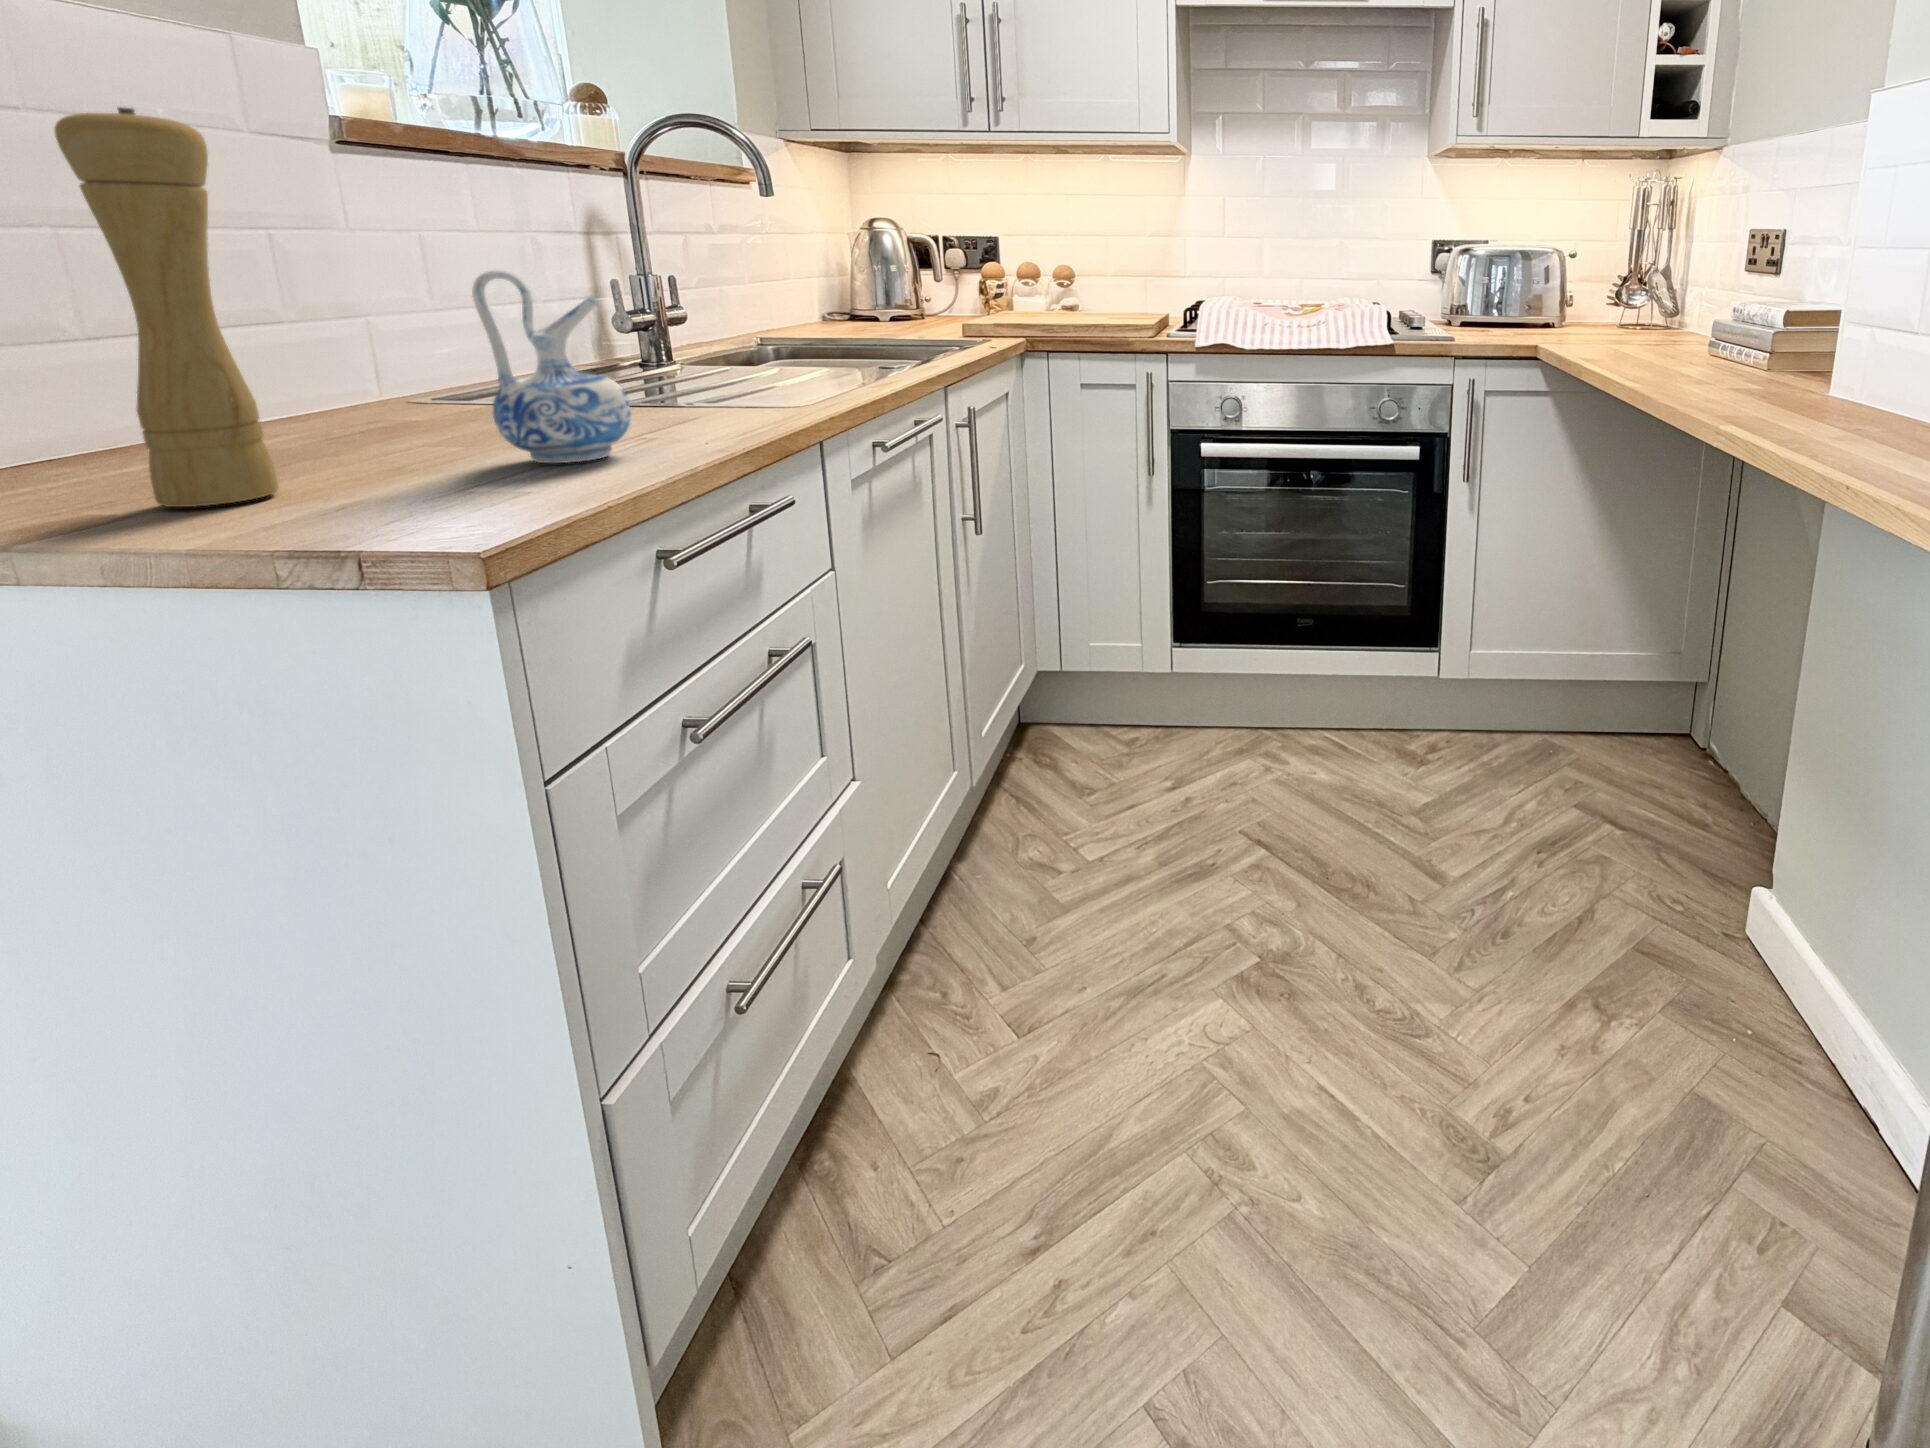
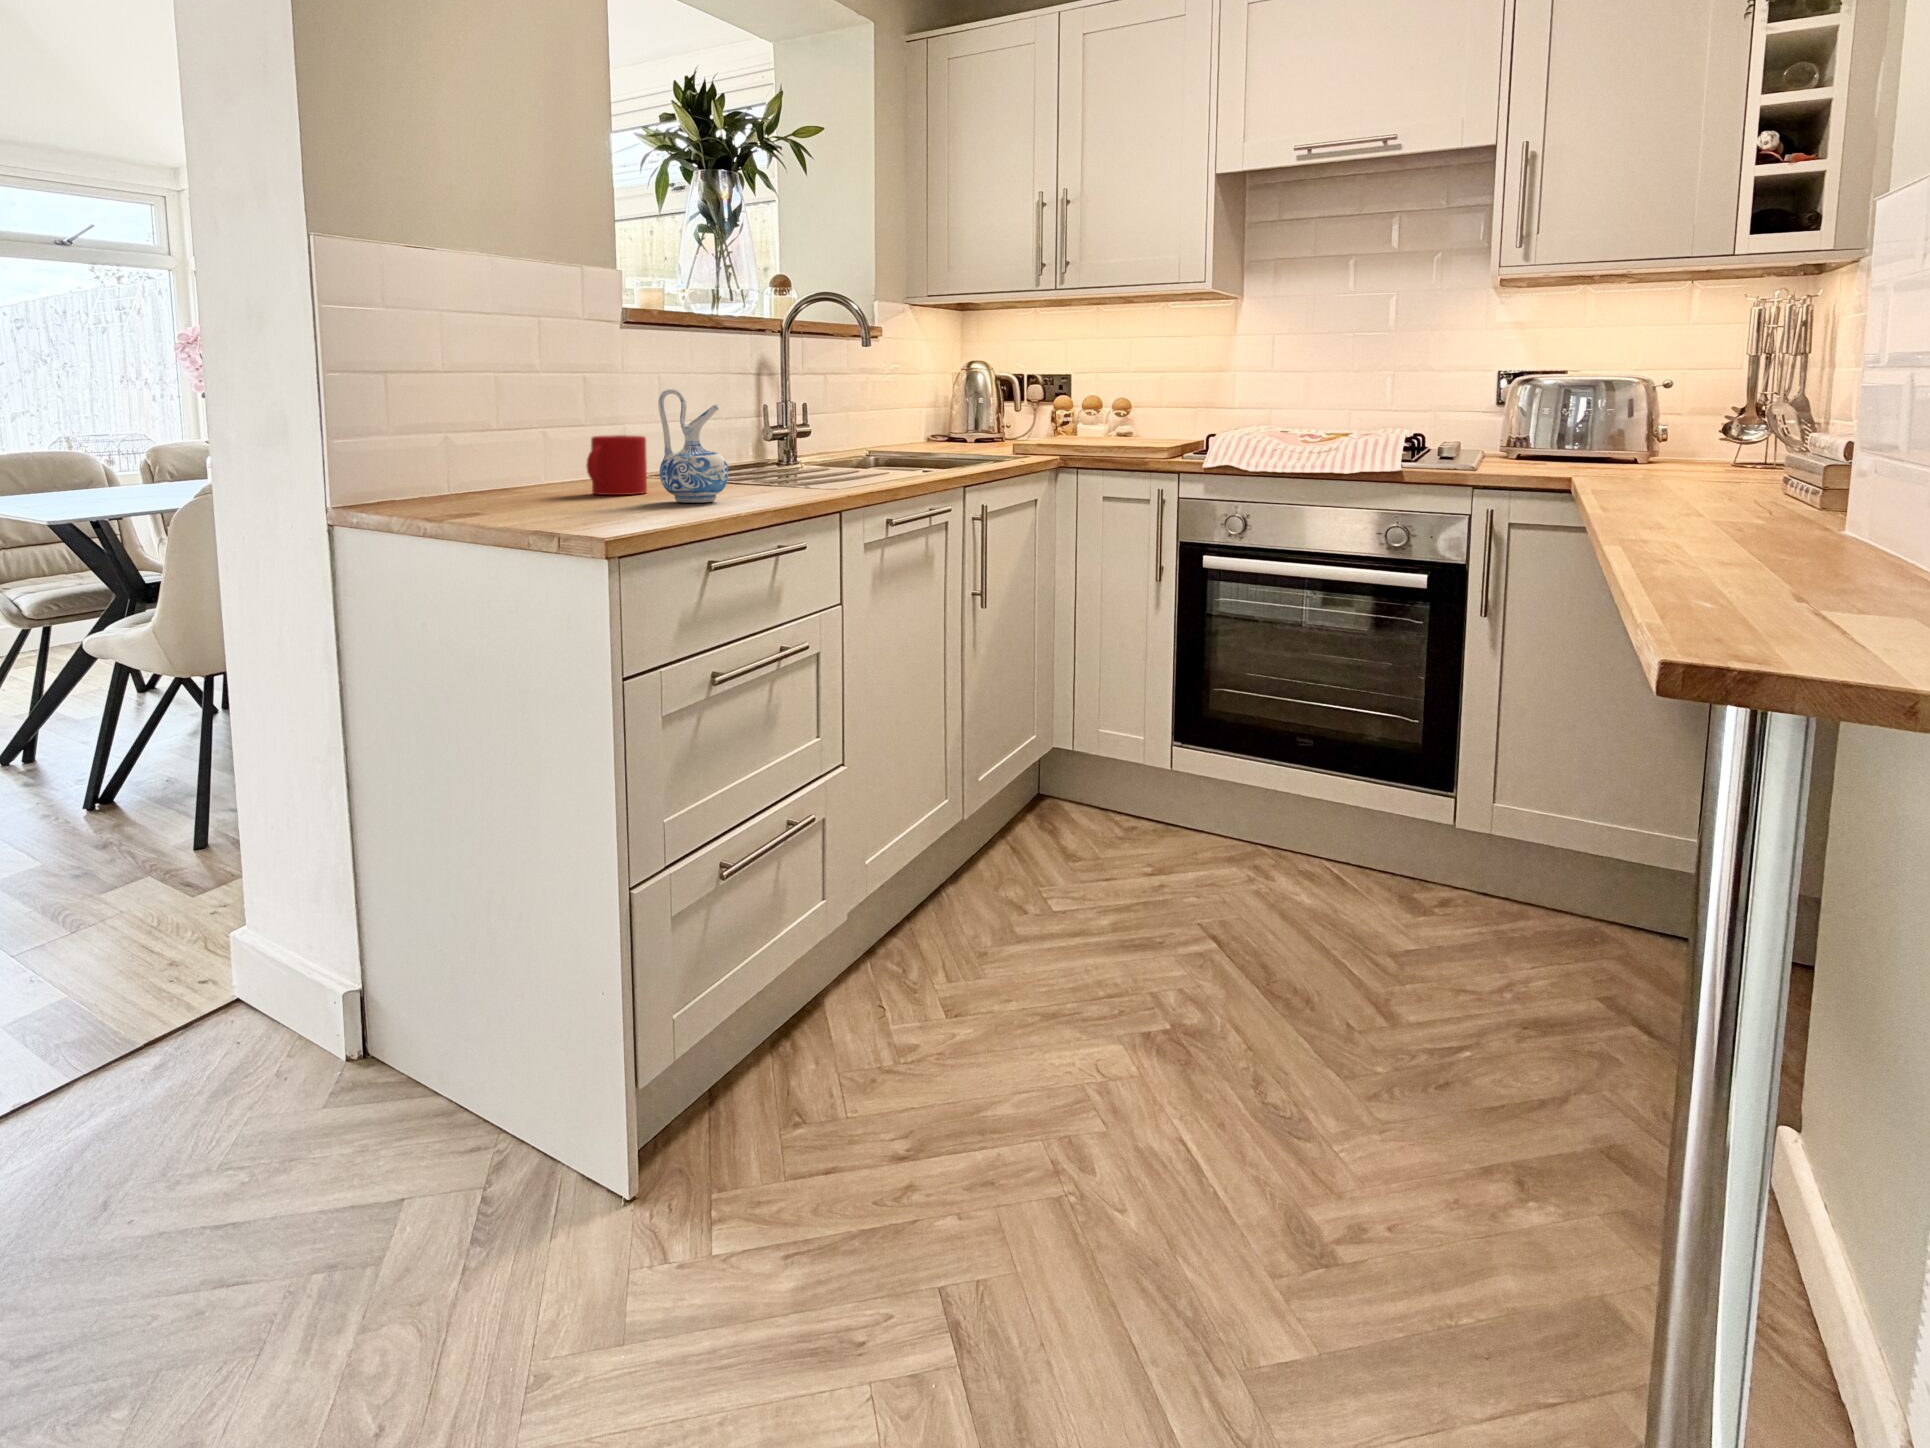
pepper mill: present [55,107,279,507] -> none [508,310,562,507]
mug: none [310,346,450,455] -> present [586,435,647,495]

